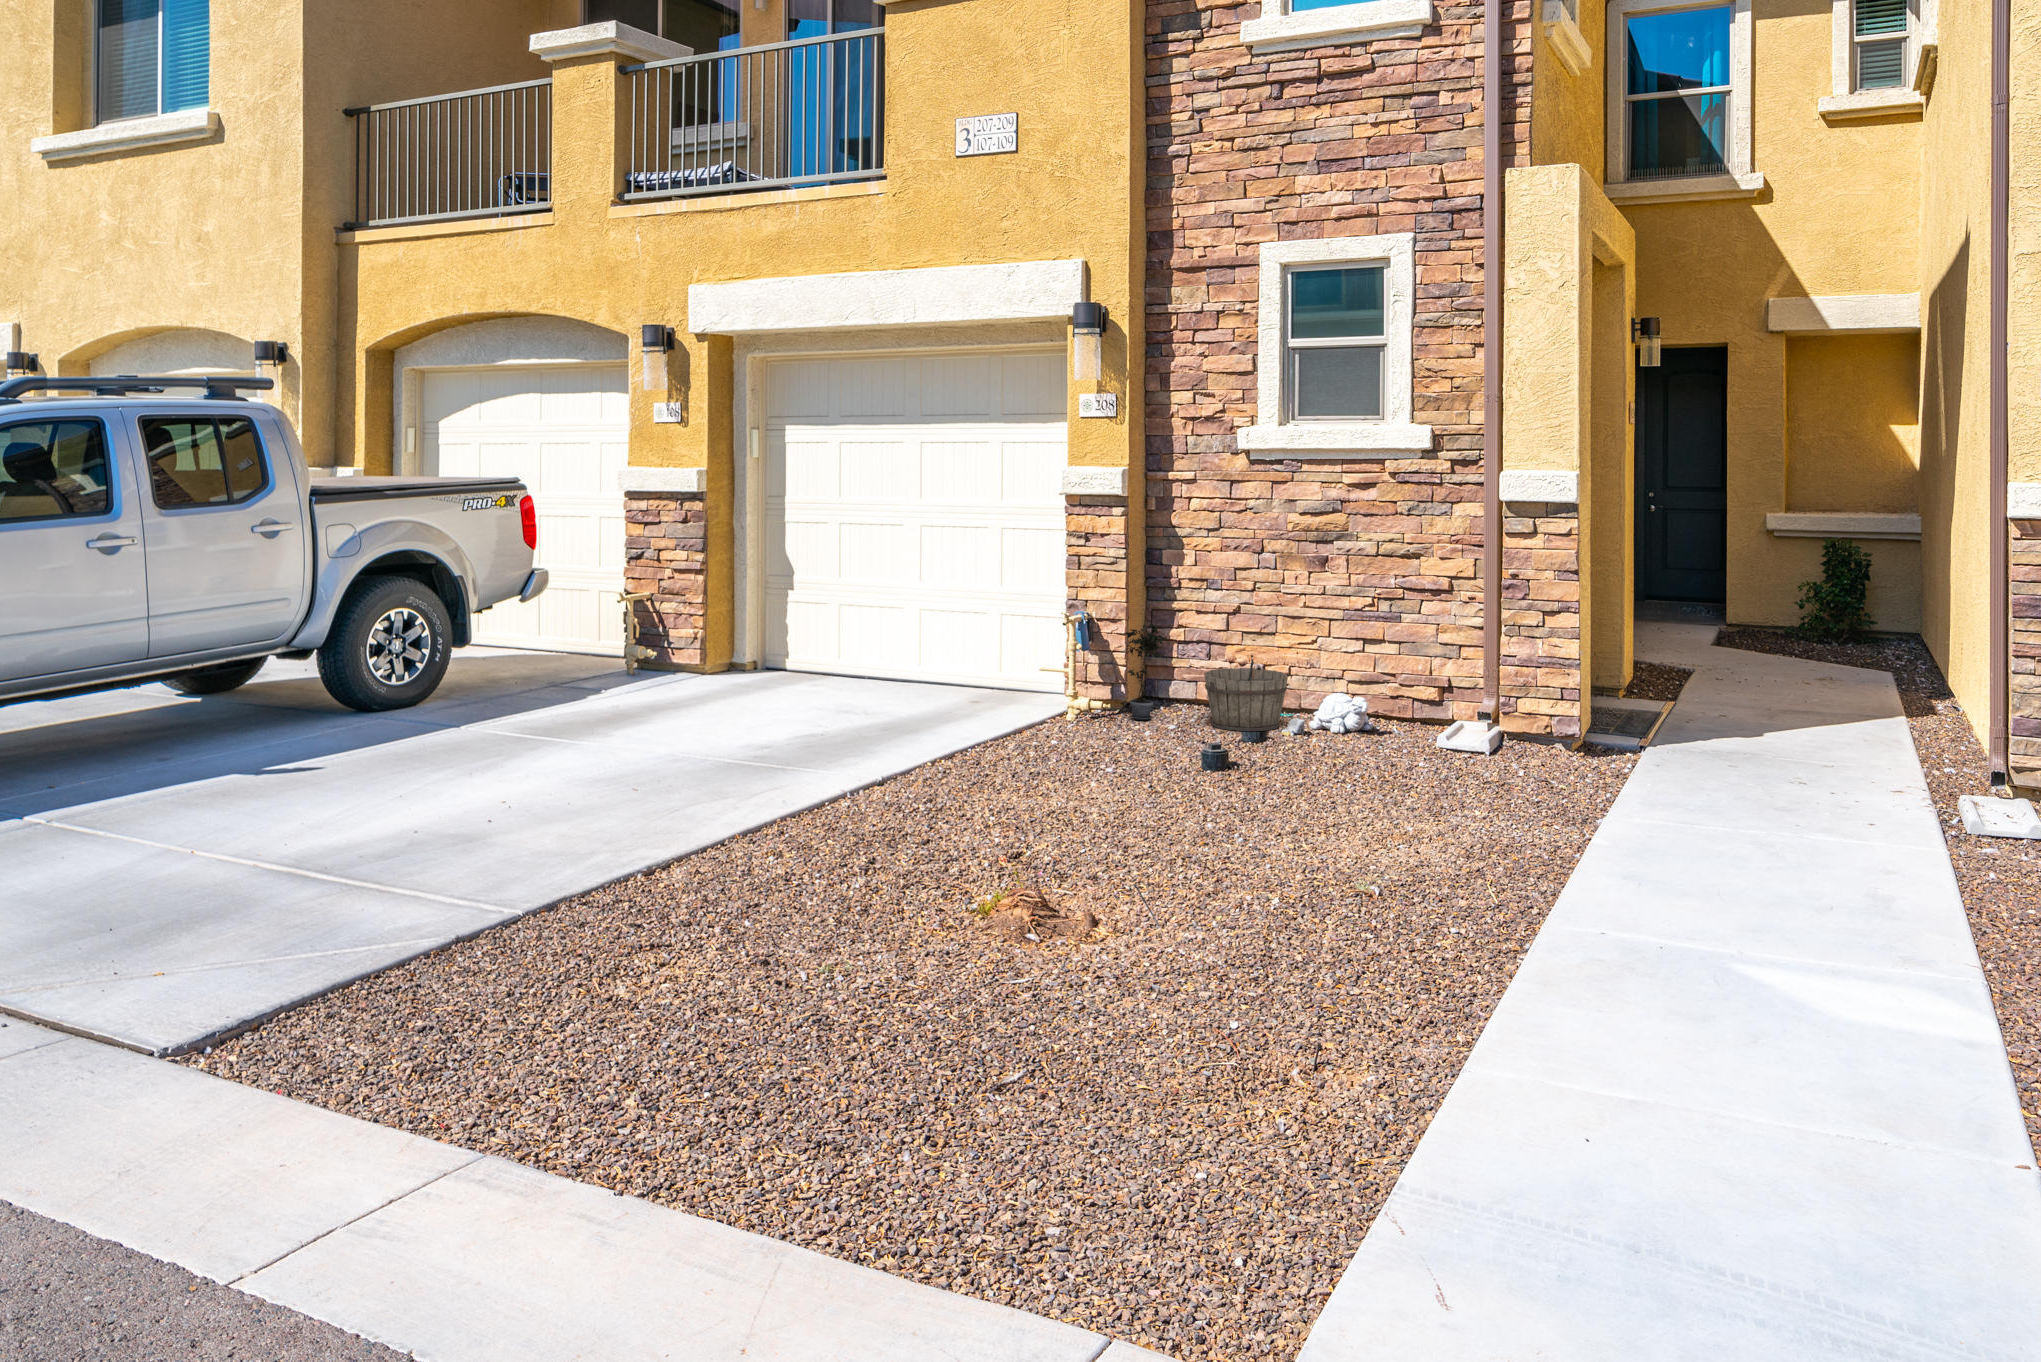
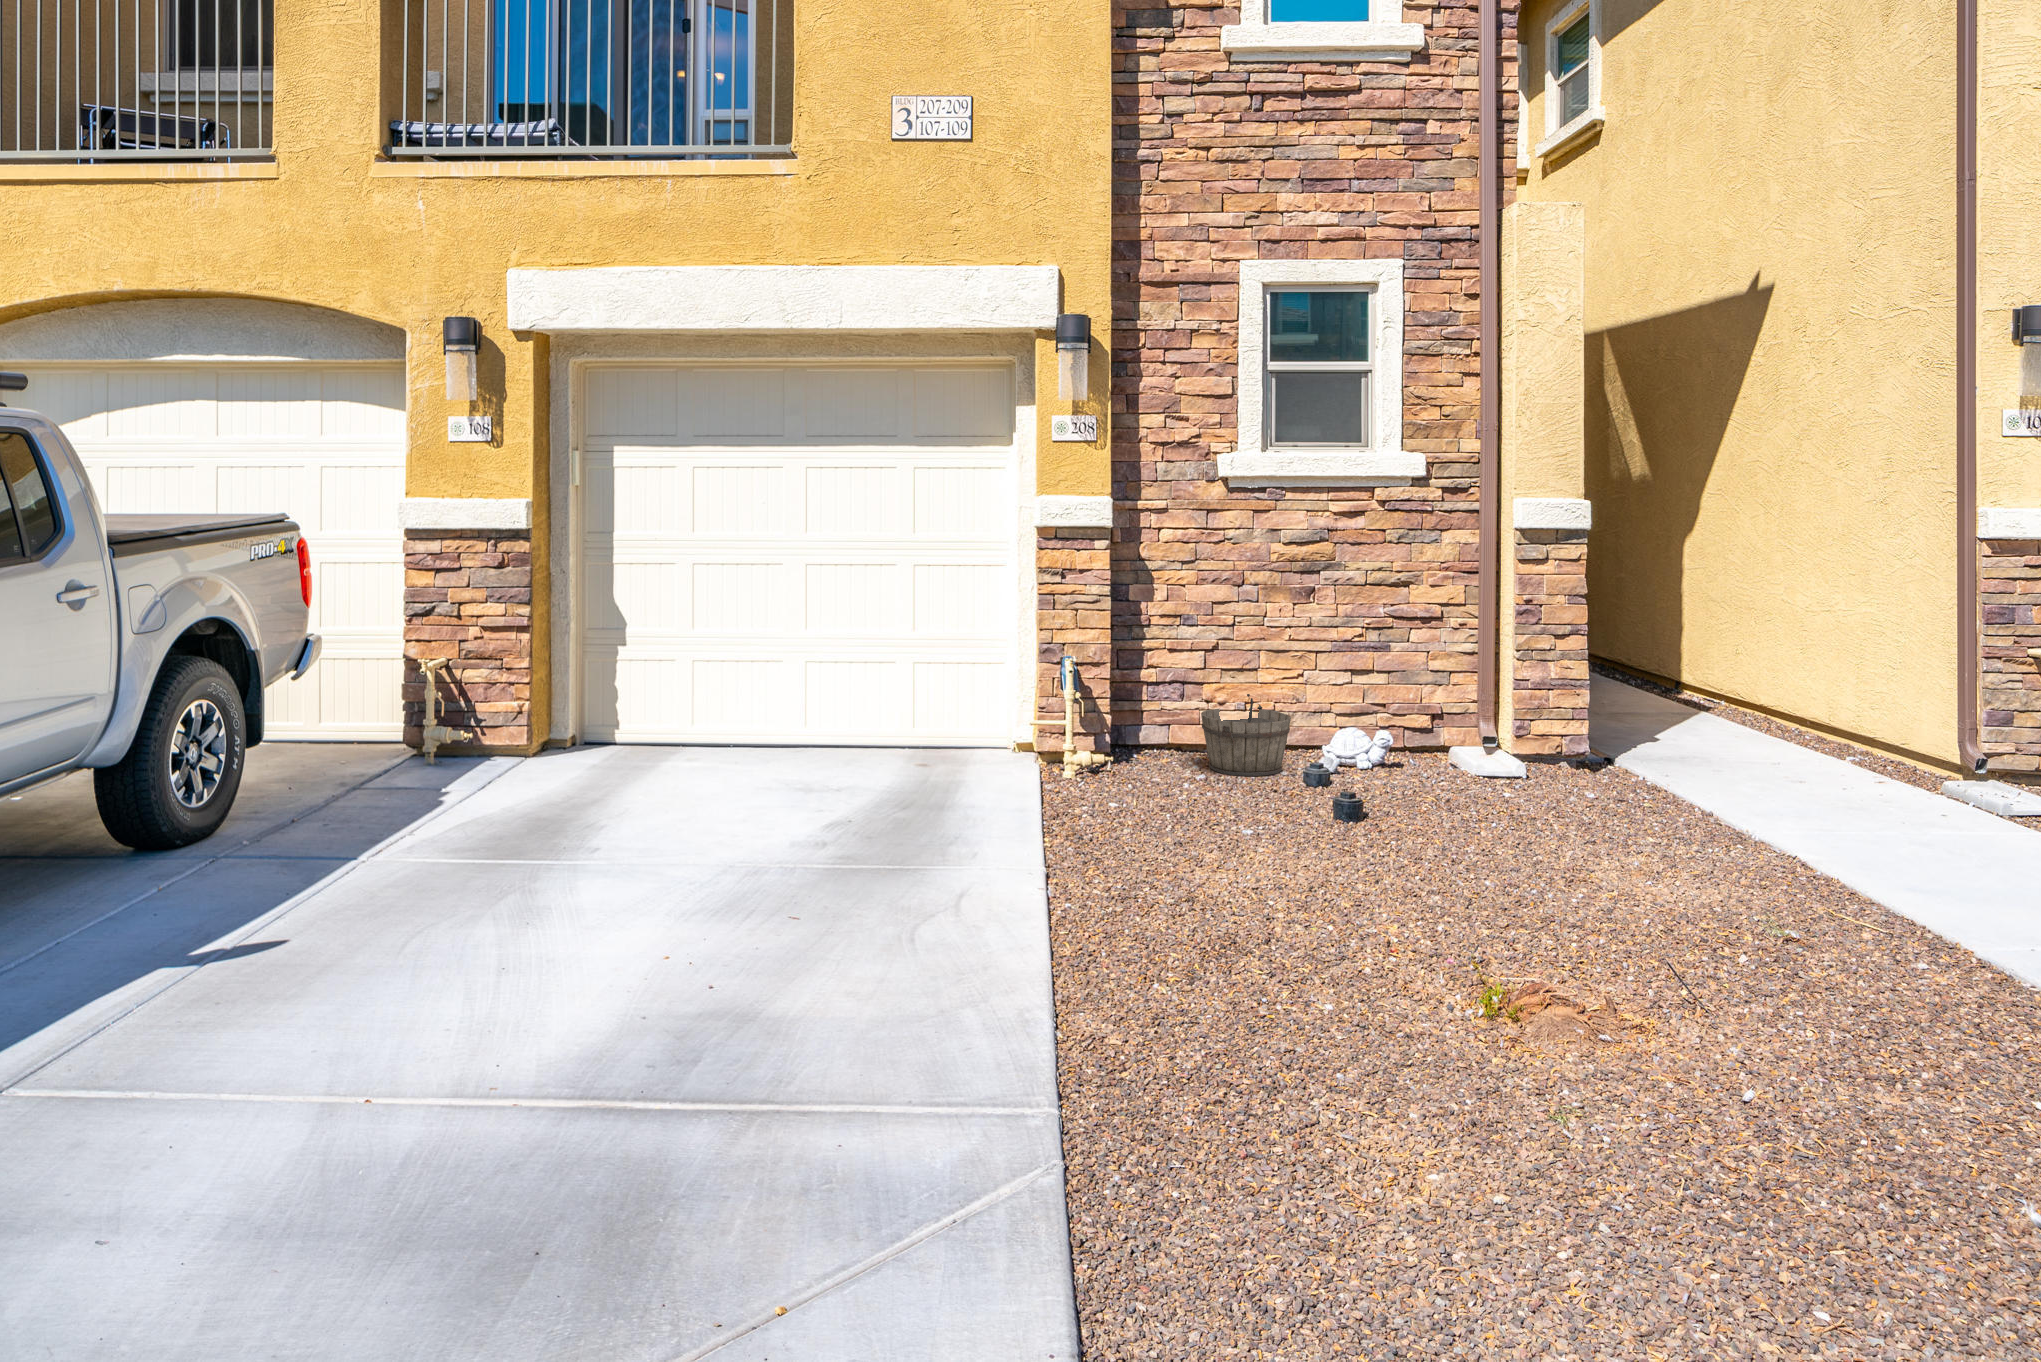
potted plant: present [1123,620,1169,720] -> none [1110,662,1176,773]

